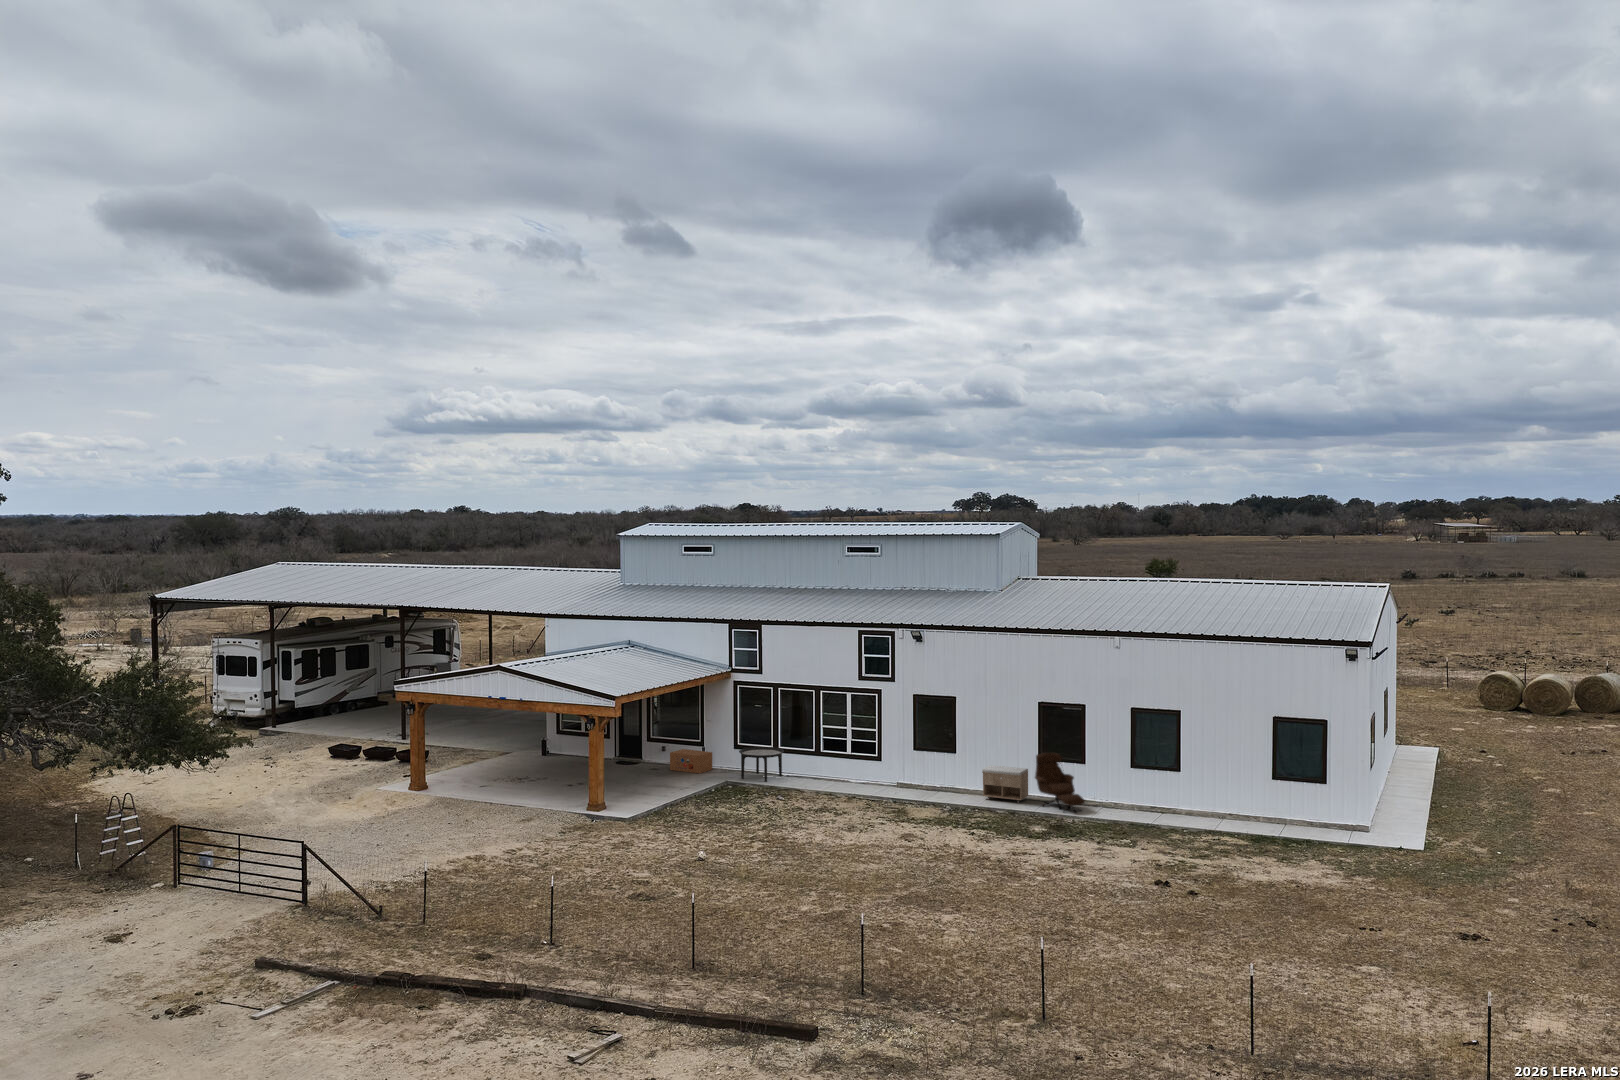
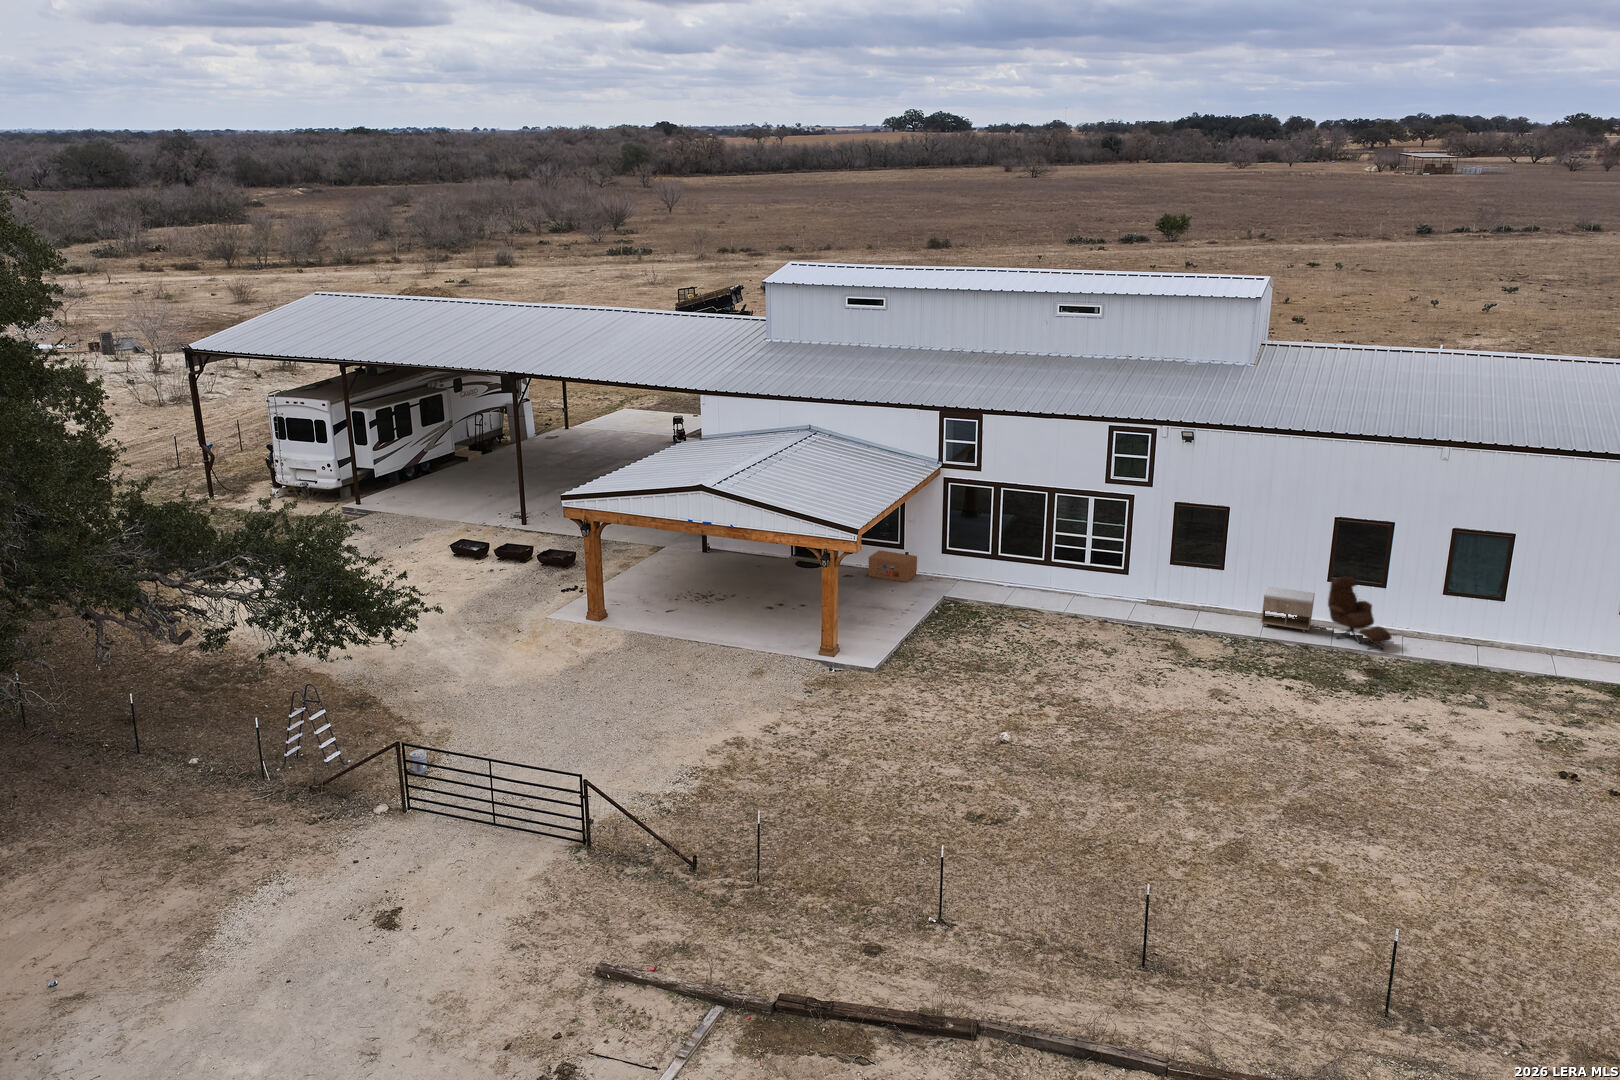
round table: present [739,747,784,782] -> none [958,552,1010,597]

